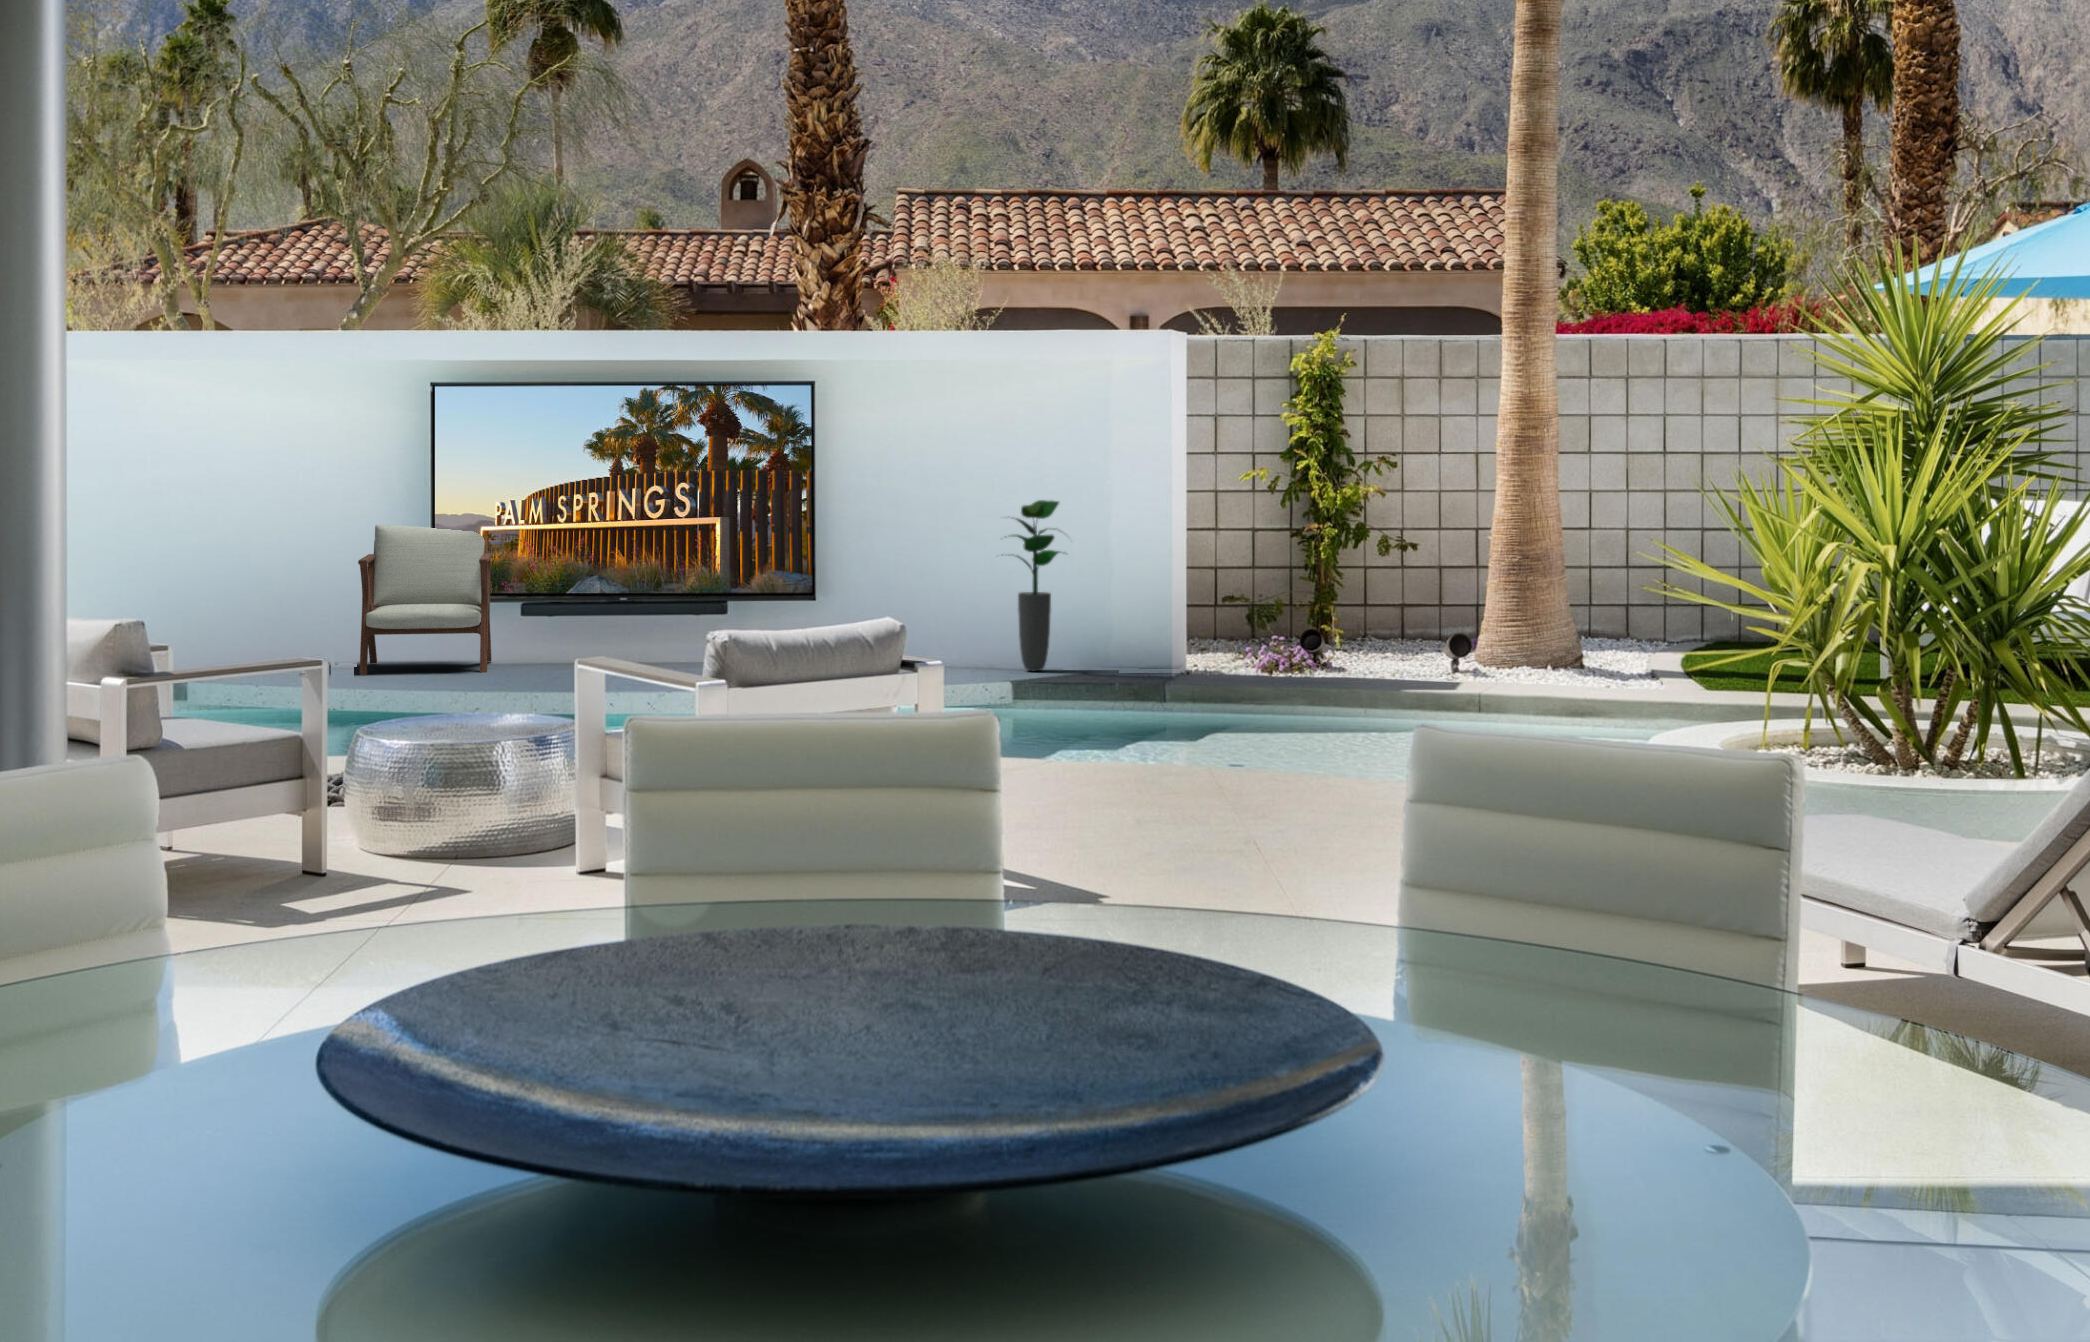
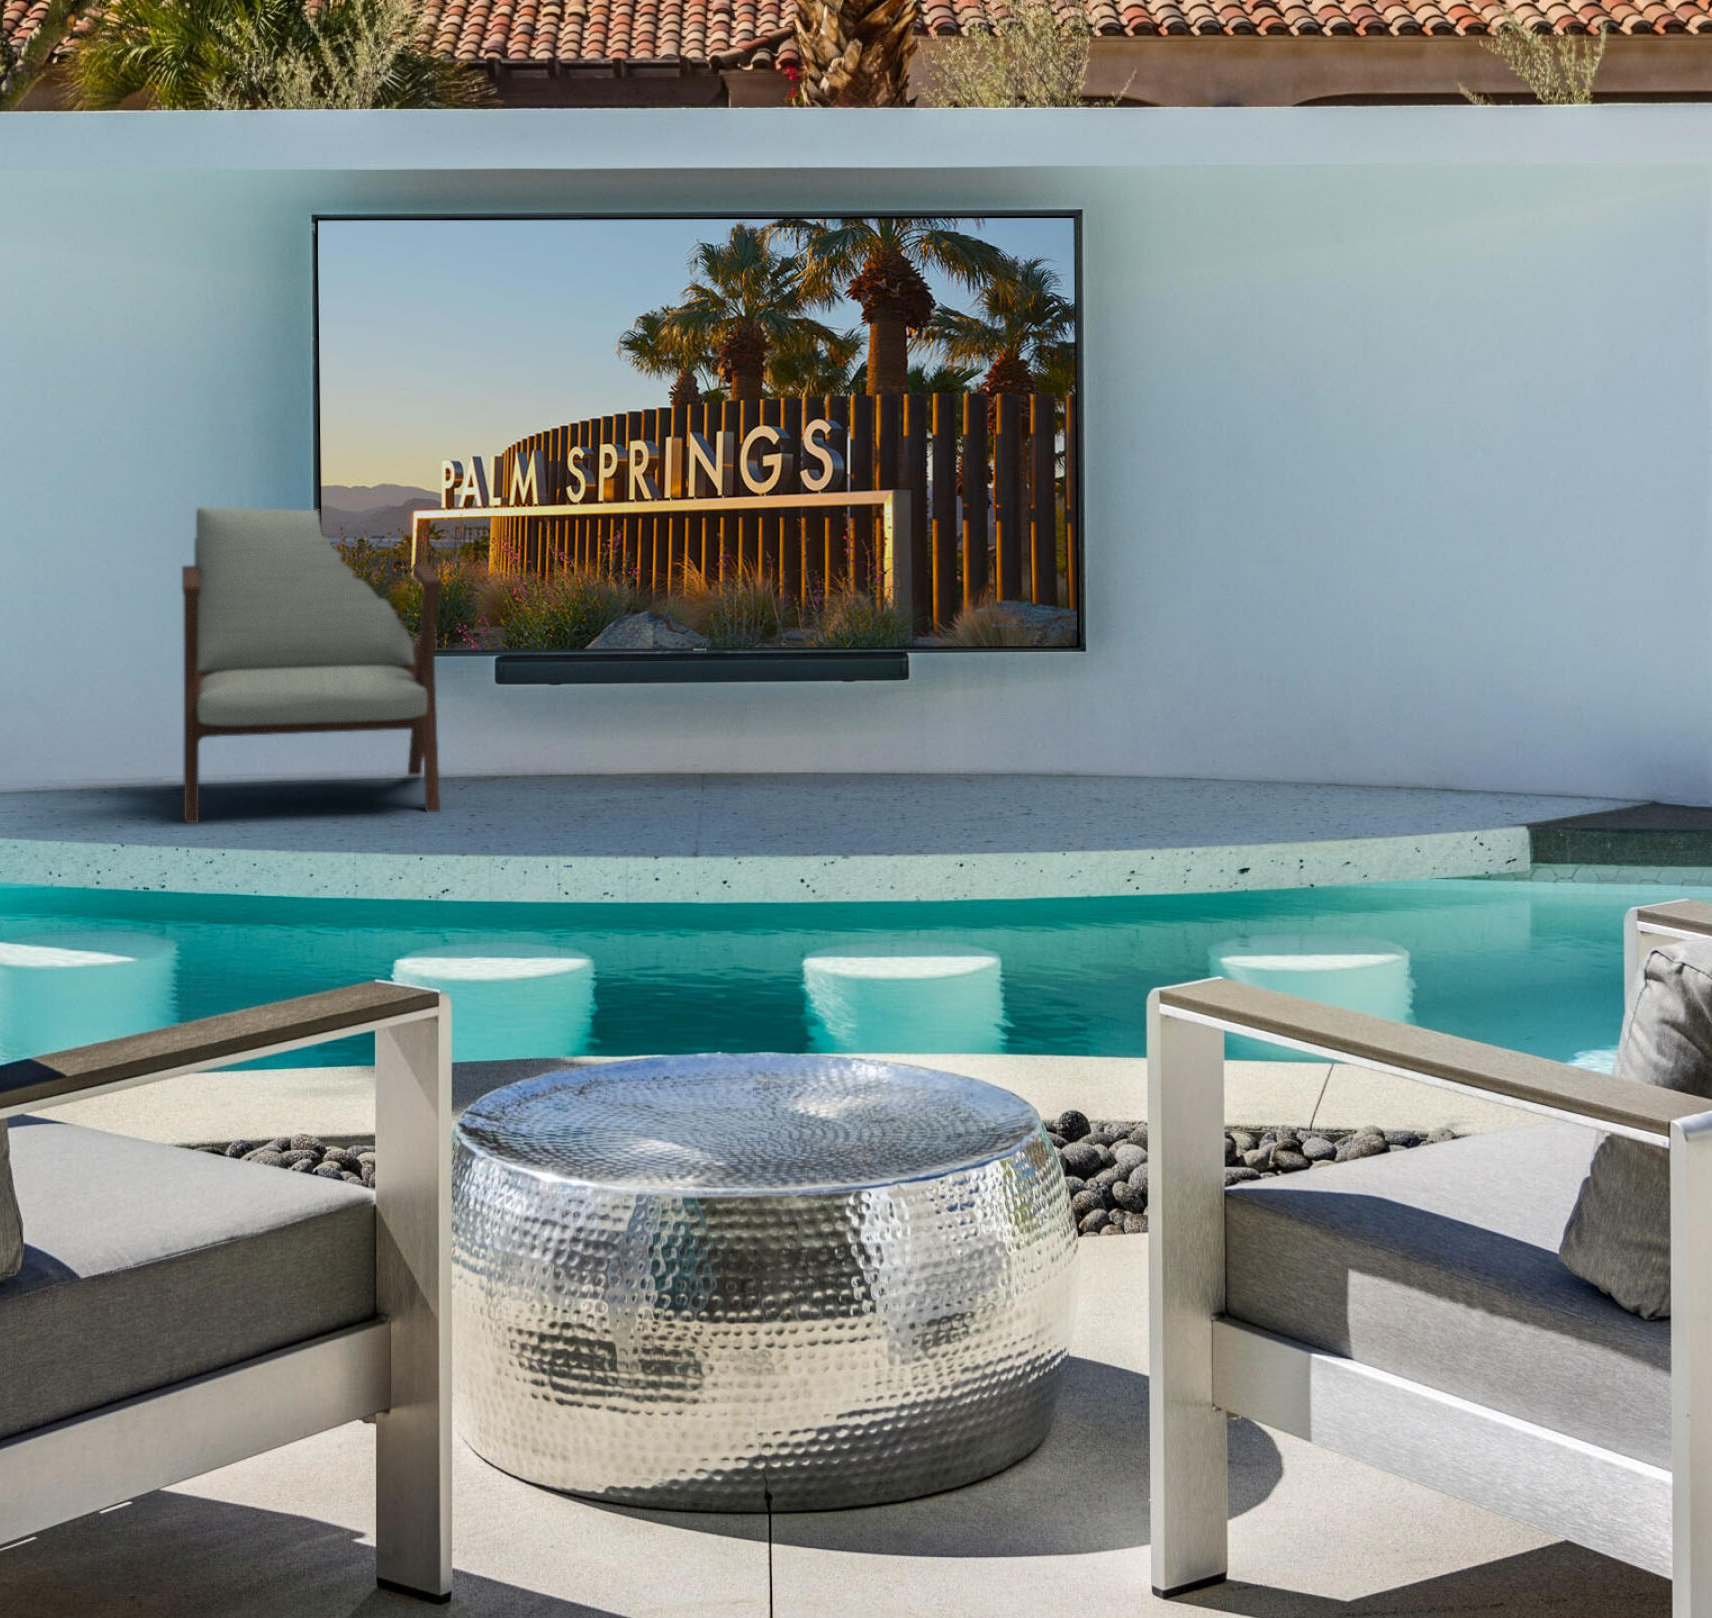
potted plant: present [1002,500,1060,671] -> none [1470,449,1628,799]

